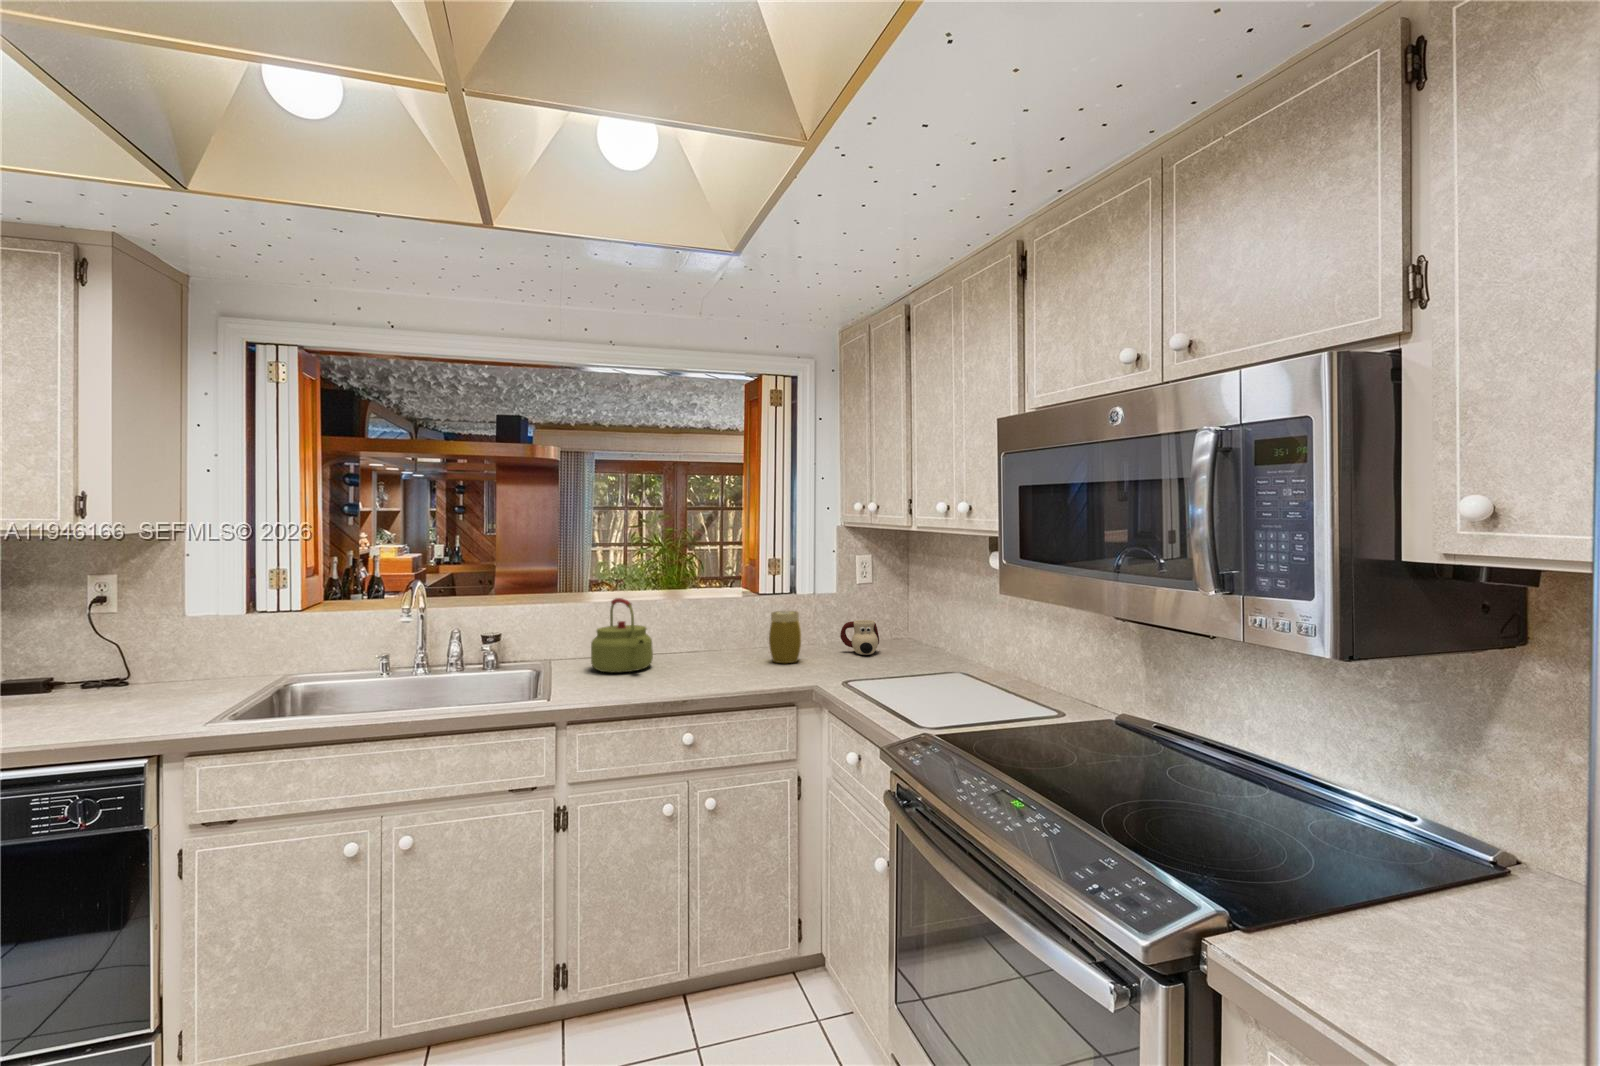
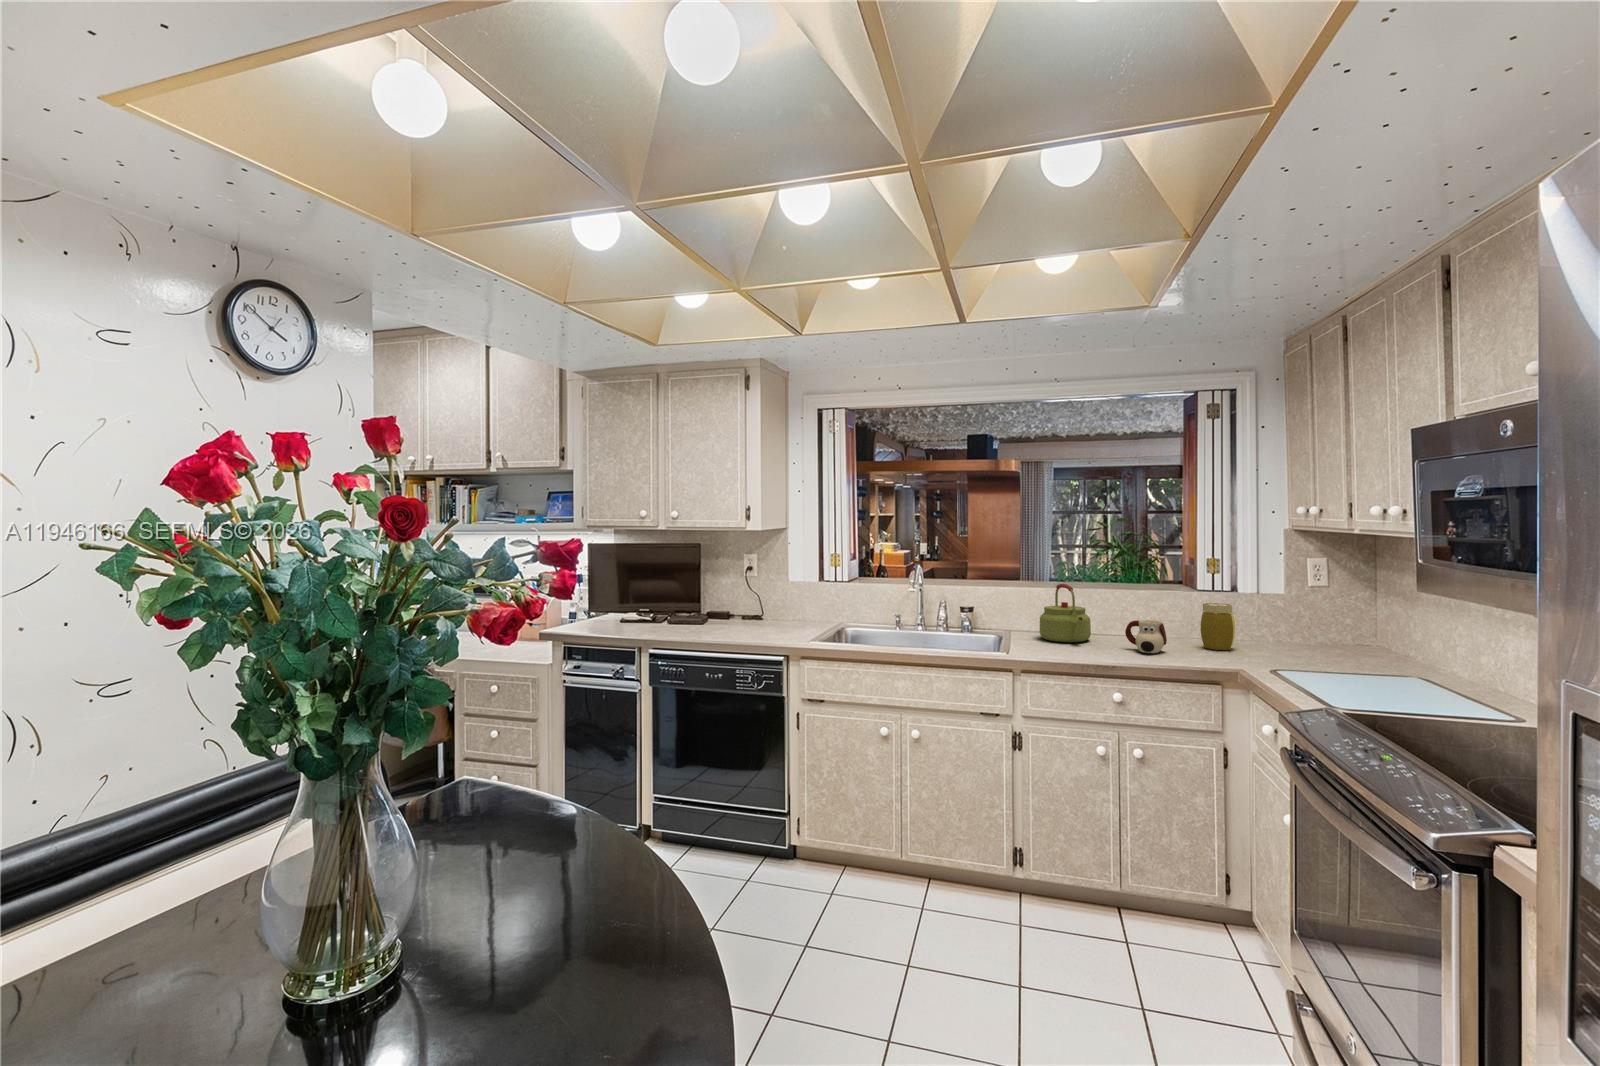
mug: present [840,620,879,655] -> present [1125,620,1167,653]

